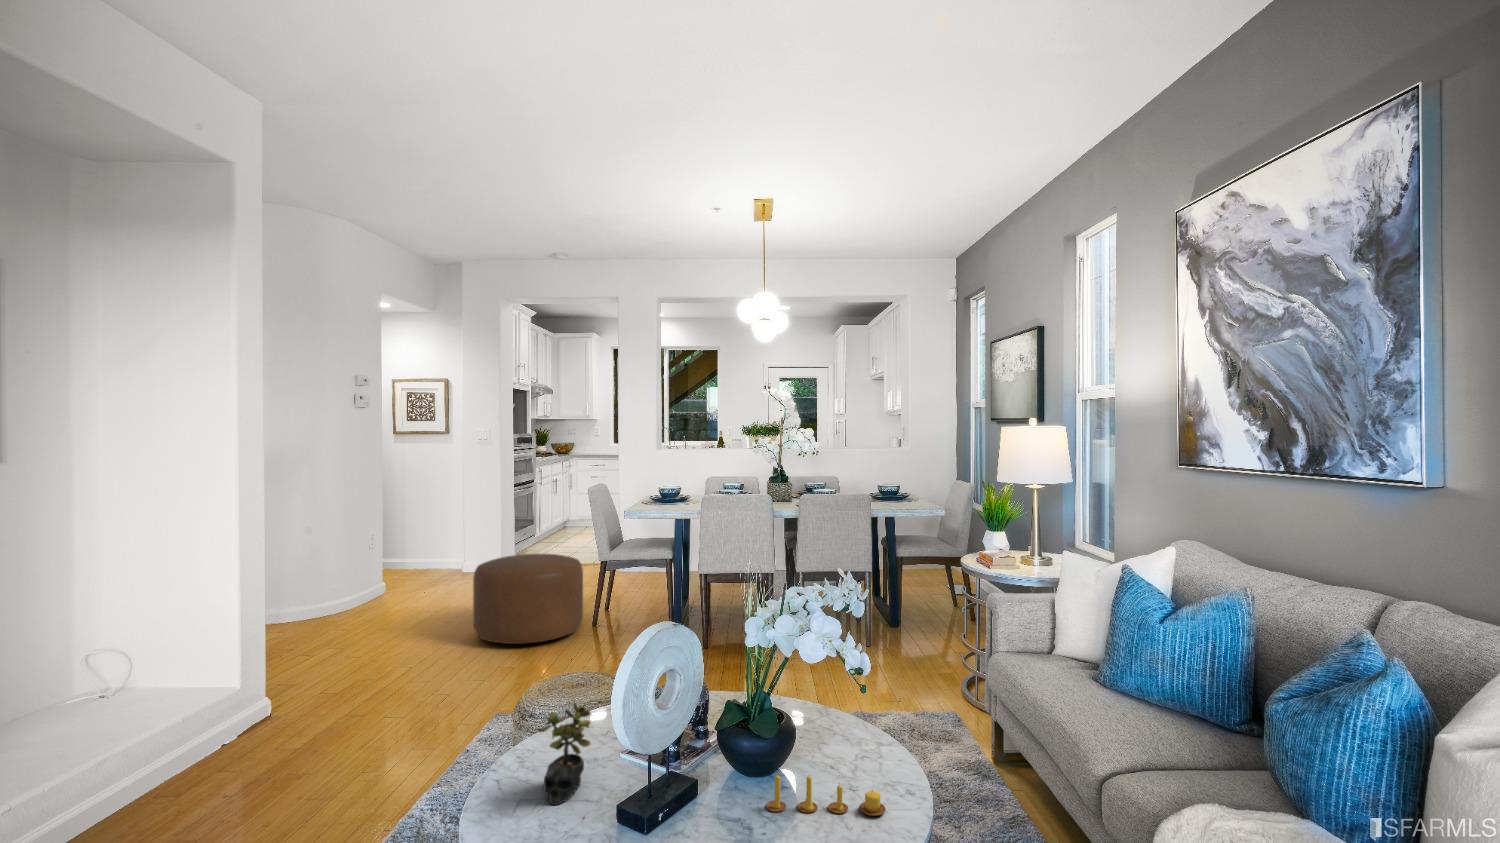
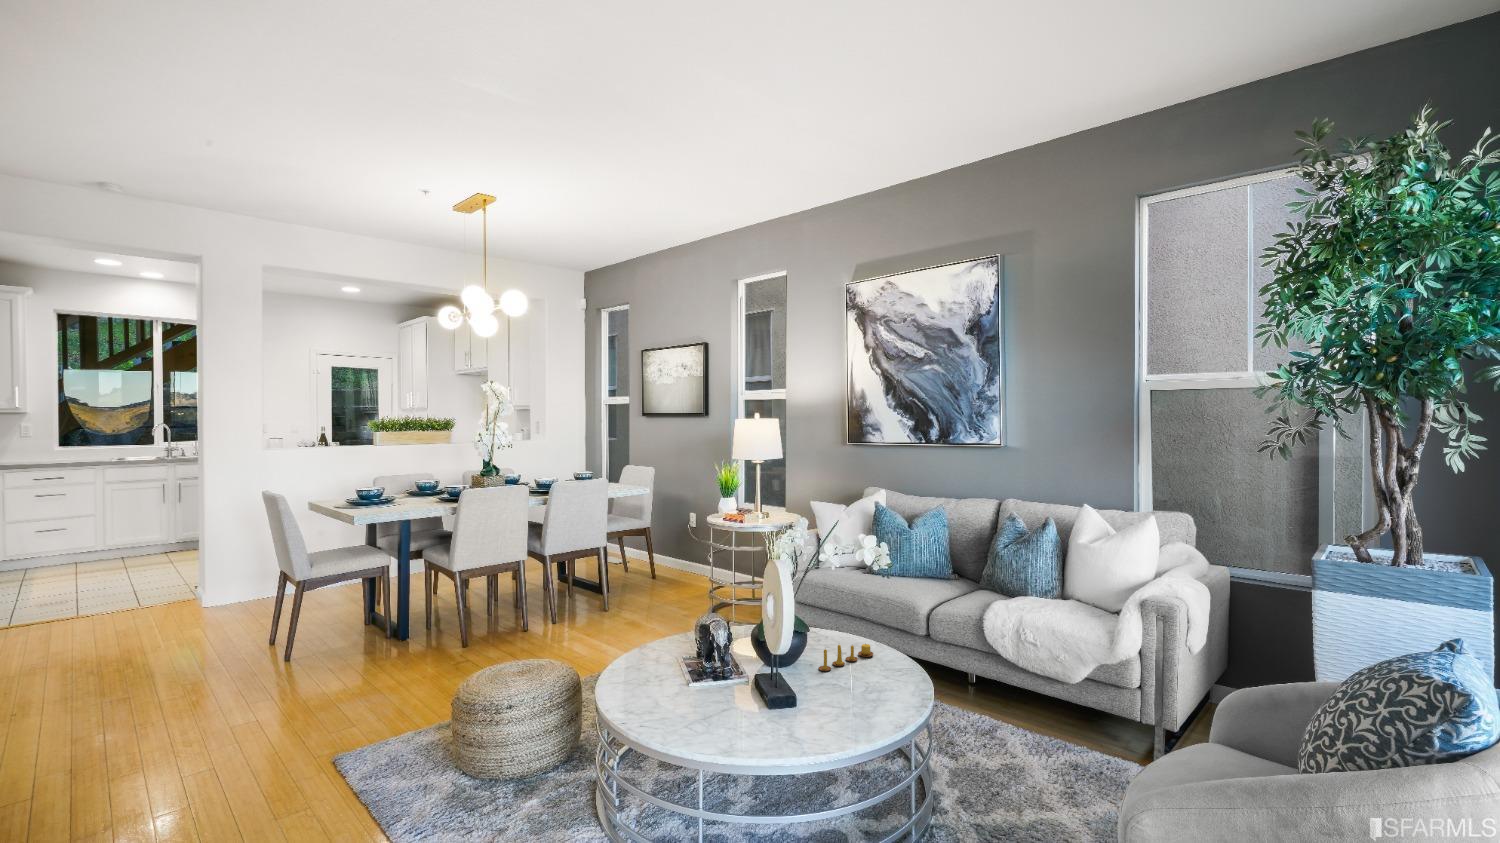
ottoman: present [473,554,583,644] -> none [170,579,322,692]
succulent plant: present [538,703,590,805] -> none [689,640,731,711]

